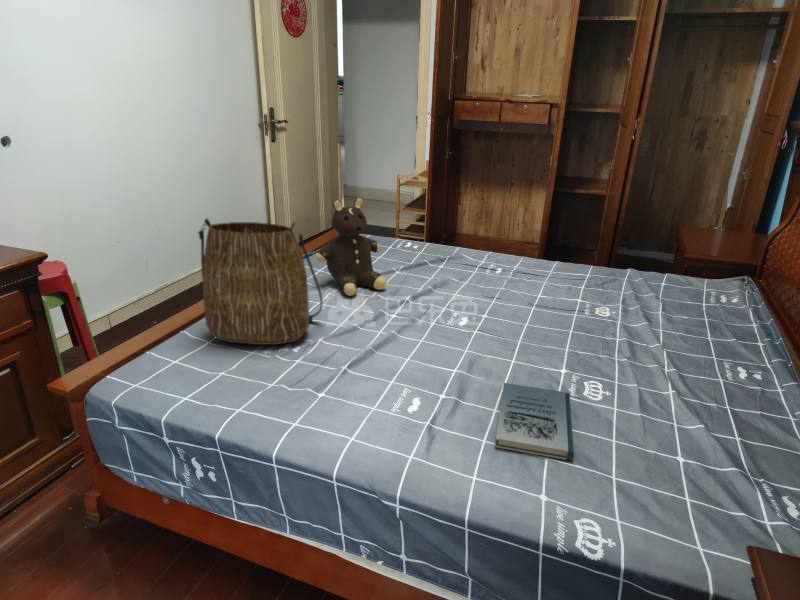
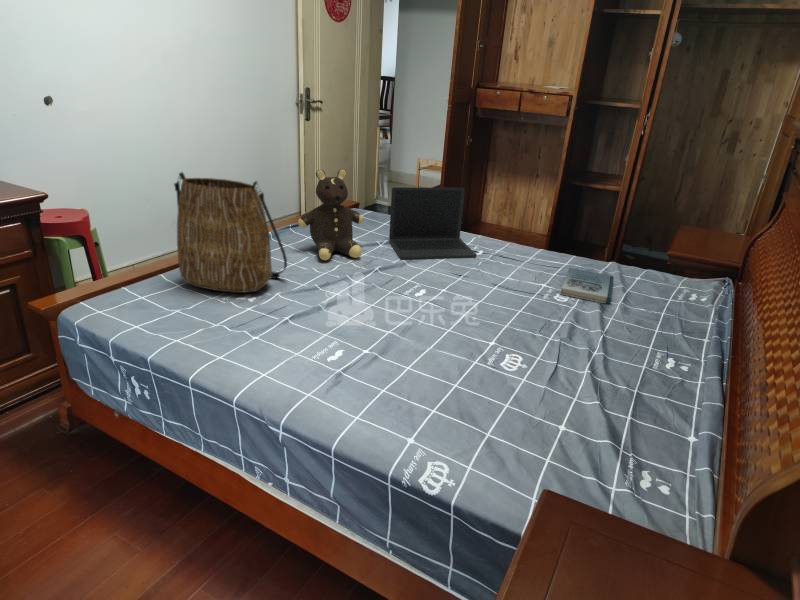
laptop: none [404,206,499,286] -> present [389,187,477,259]
book: present [495,383,574,460] -> present [560,268,614,303]

